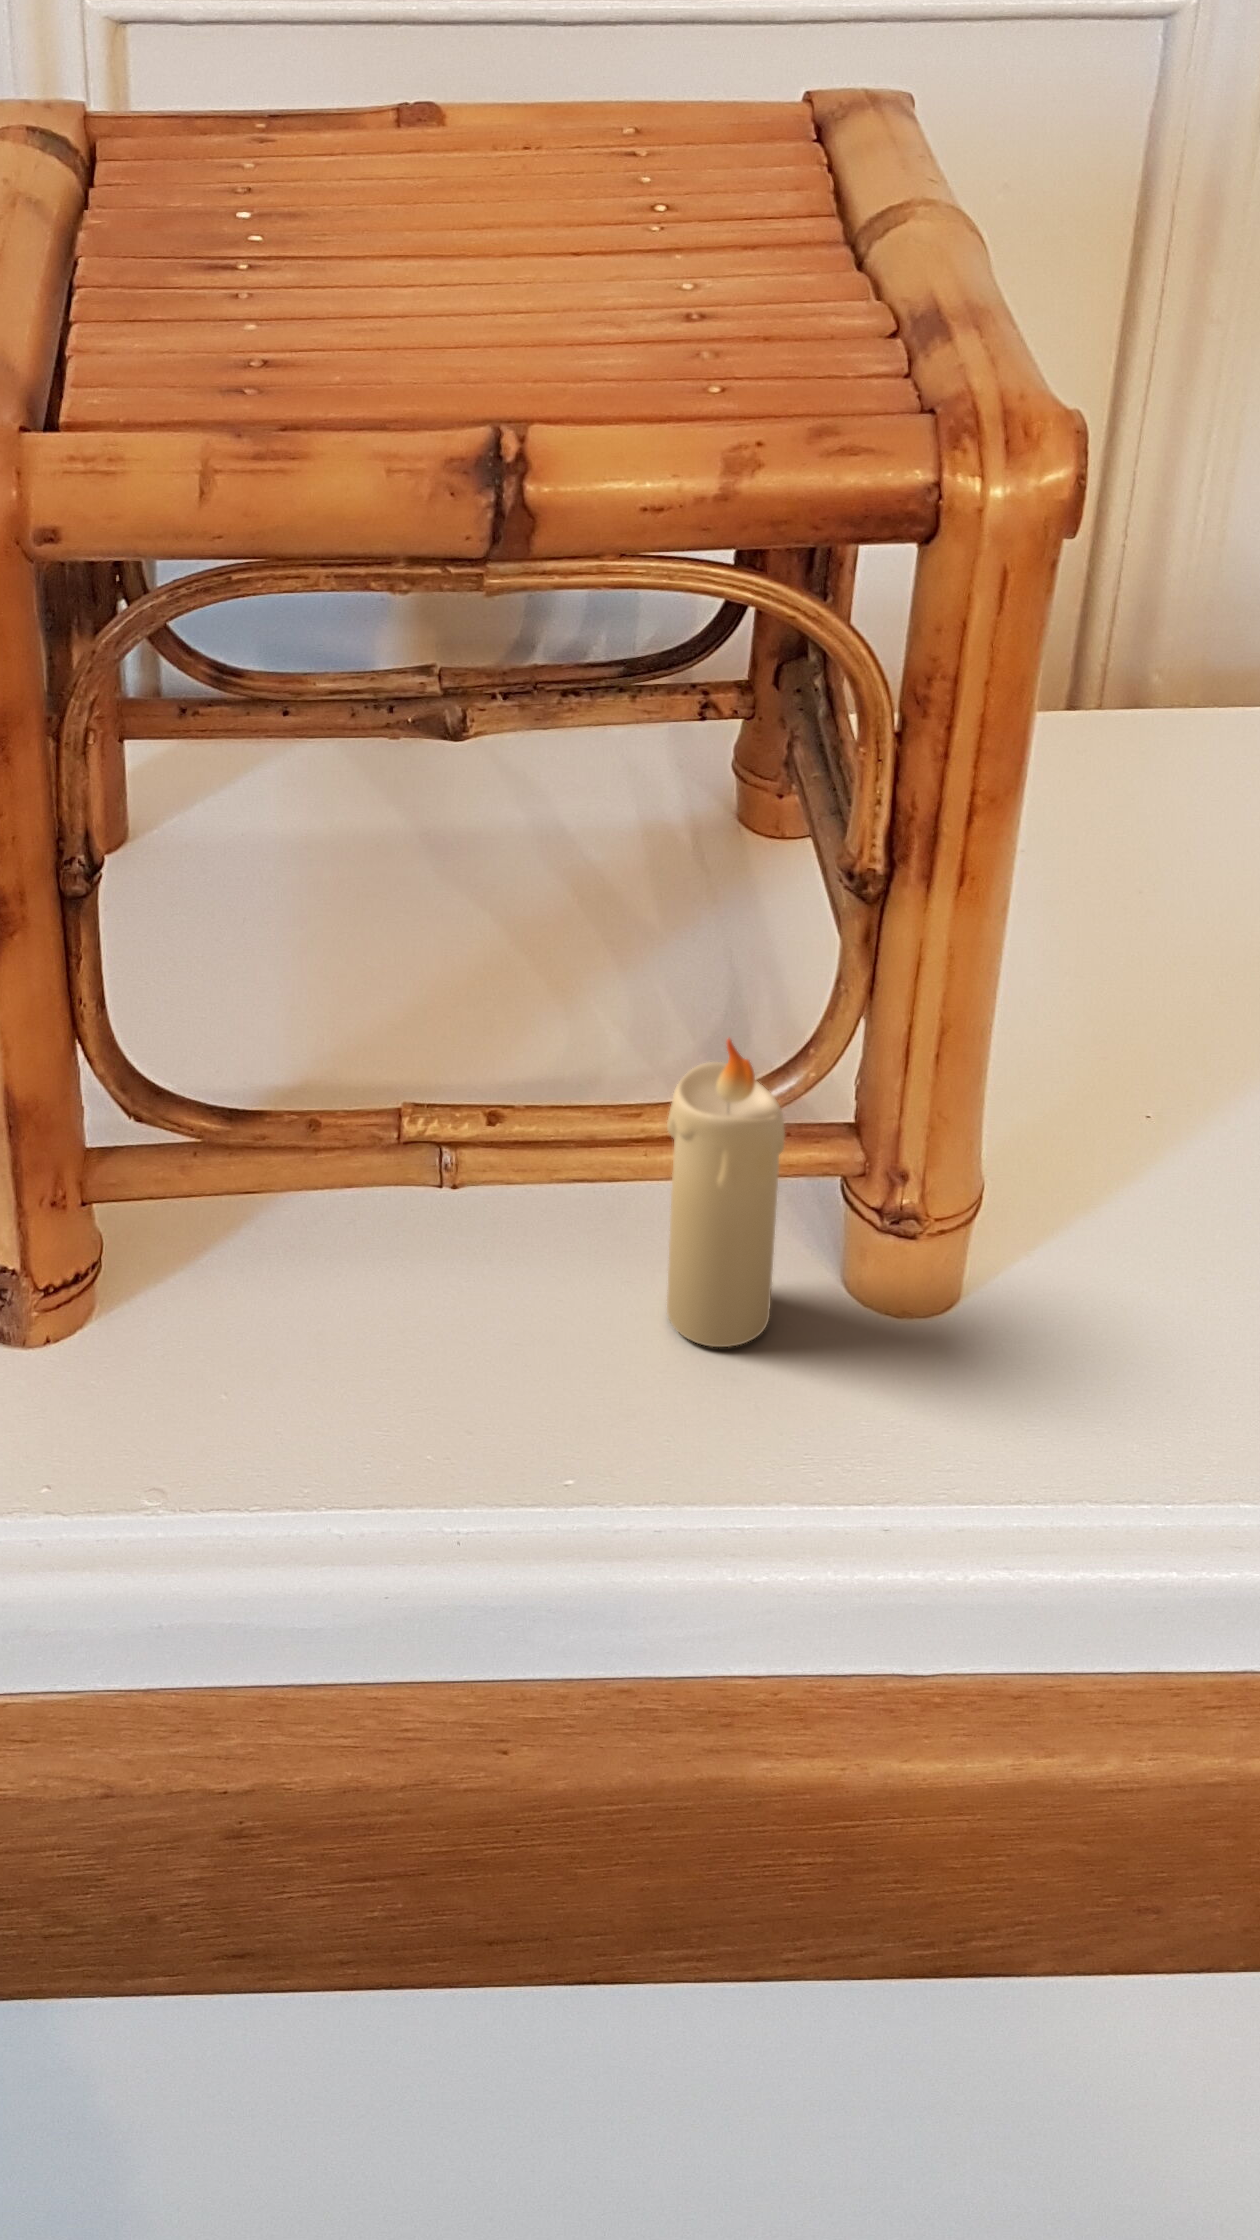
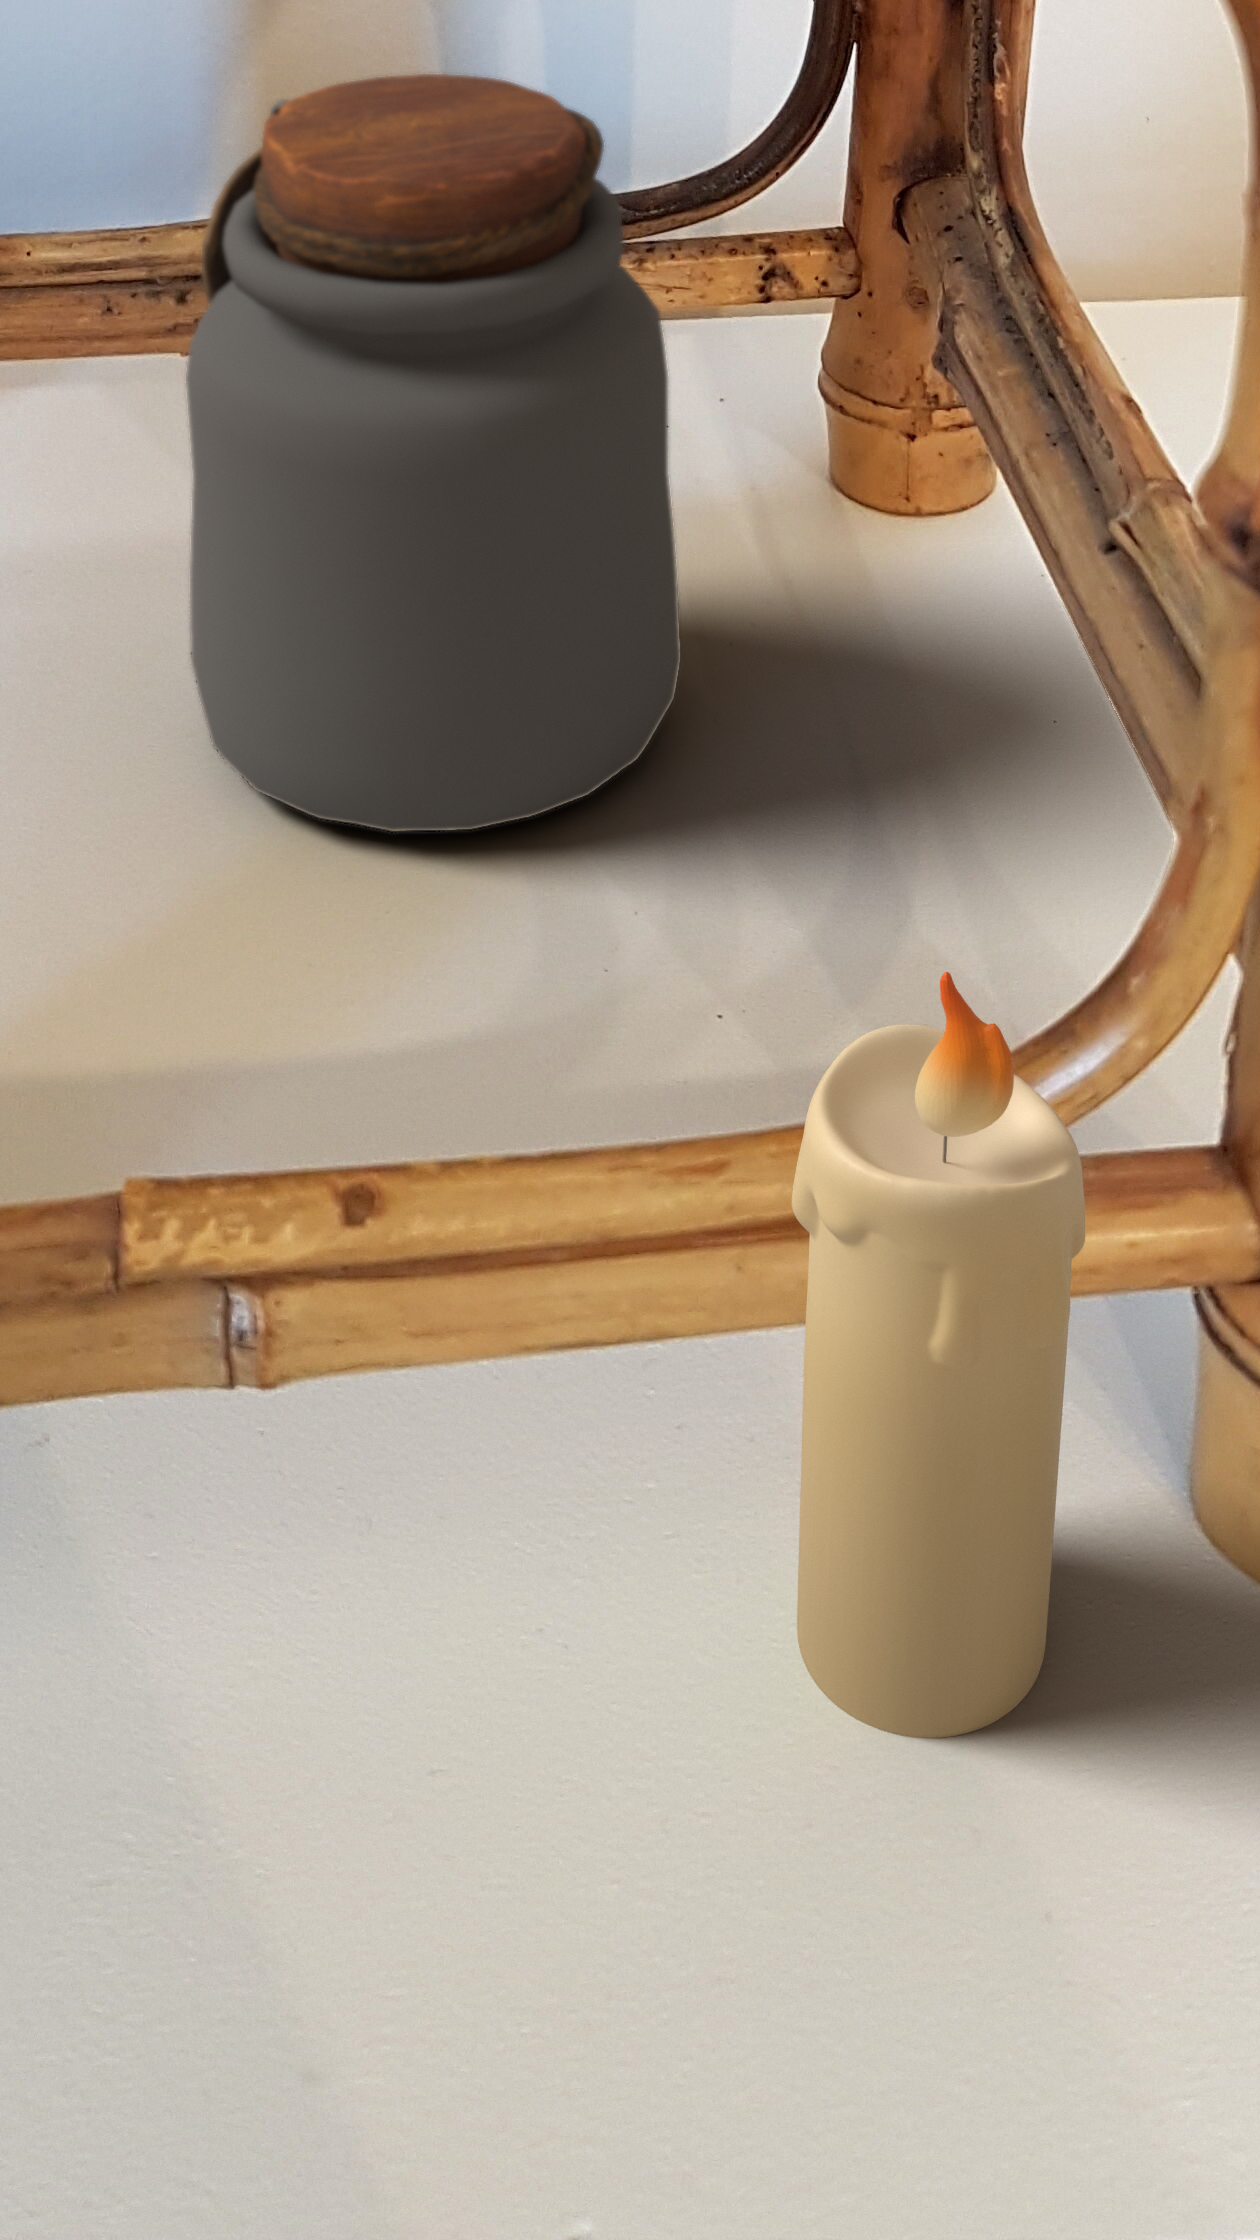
jar: none [399,610,646,989] -> present [186,74,681,832]

